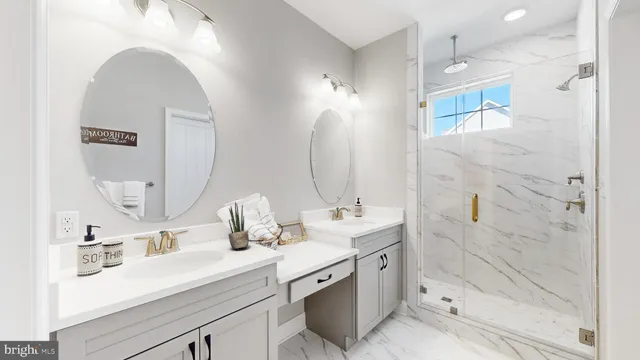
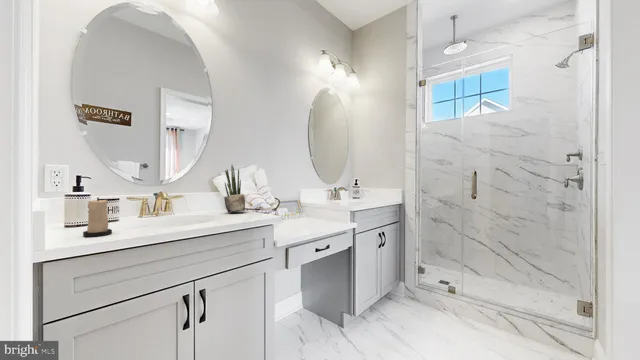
candle: none [92,256,119,297] -> present [83,197,112,237]

